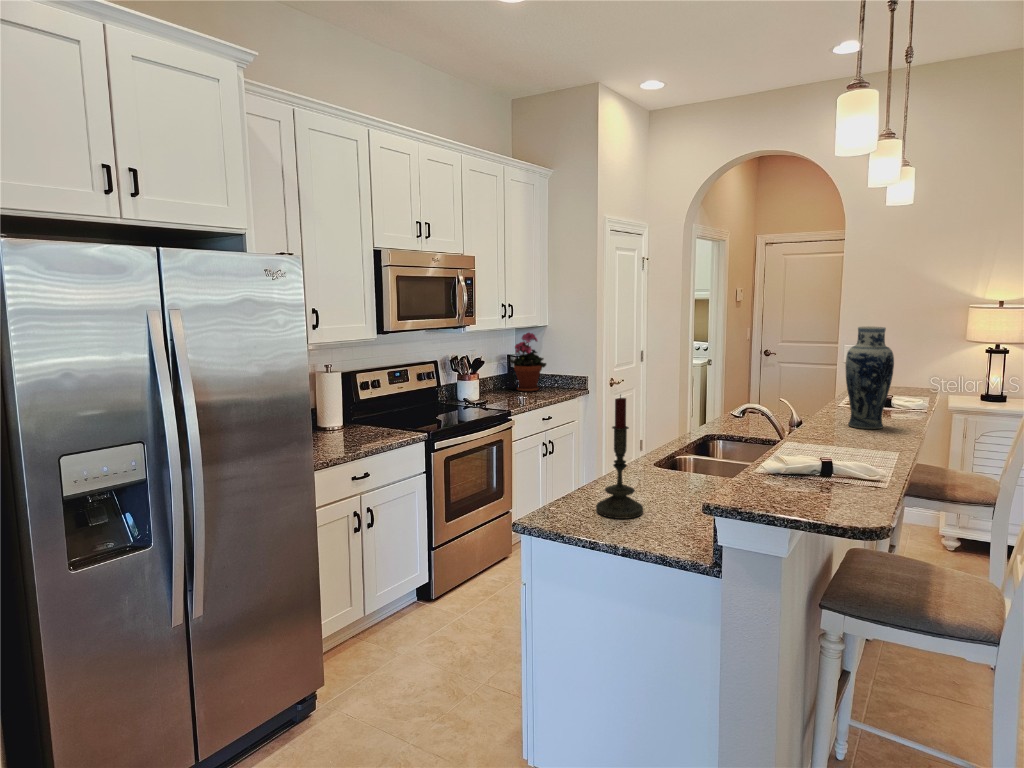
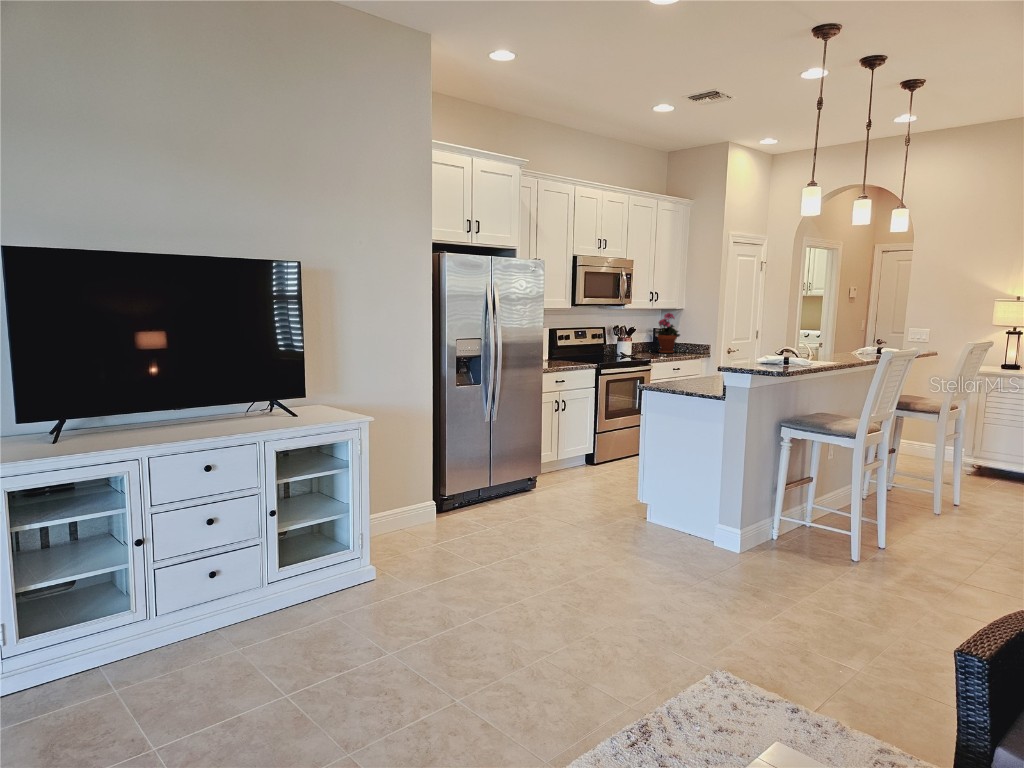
vase: present [846,327,894,429] -> none [829,302,855,357]
candle: present [596,395,643,519] -> none [679,327,702,385]

